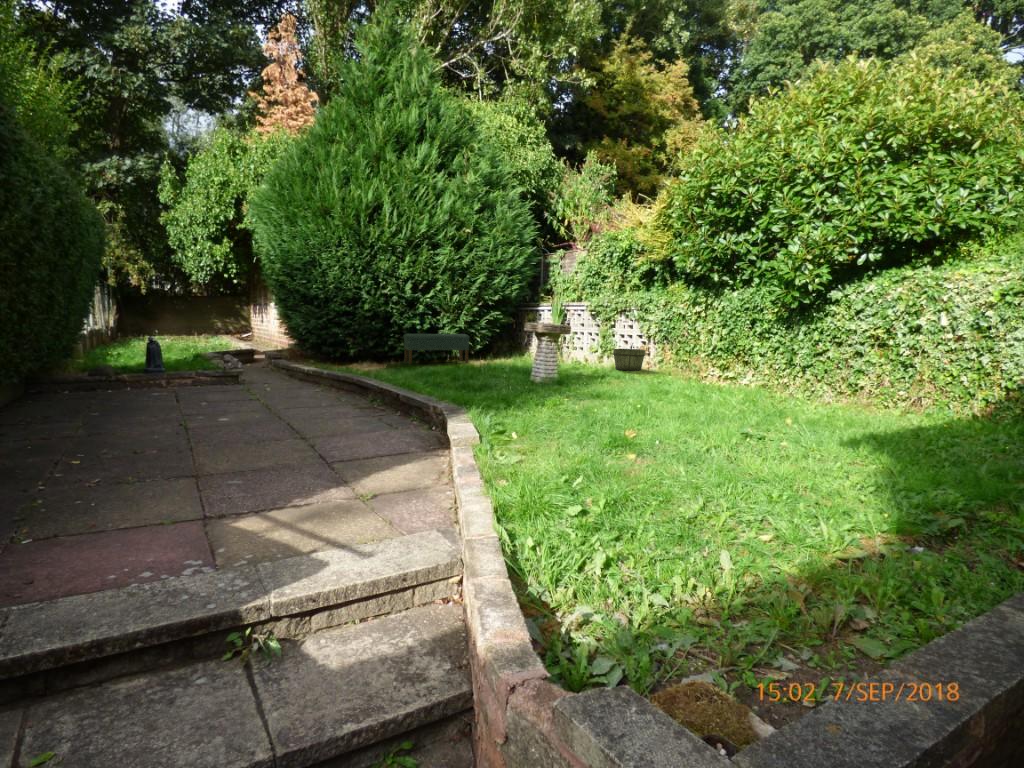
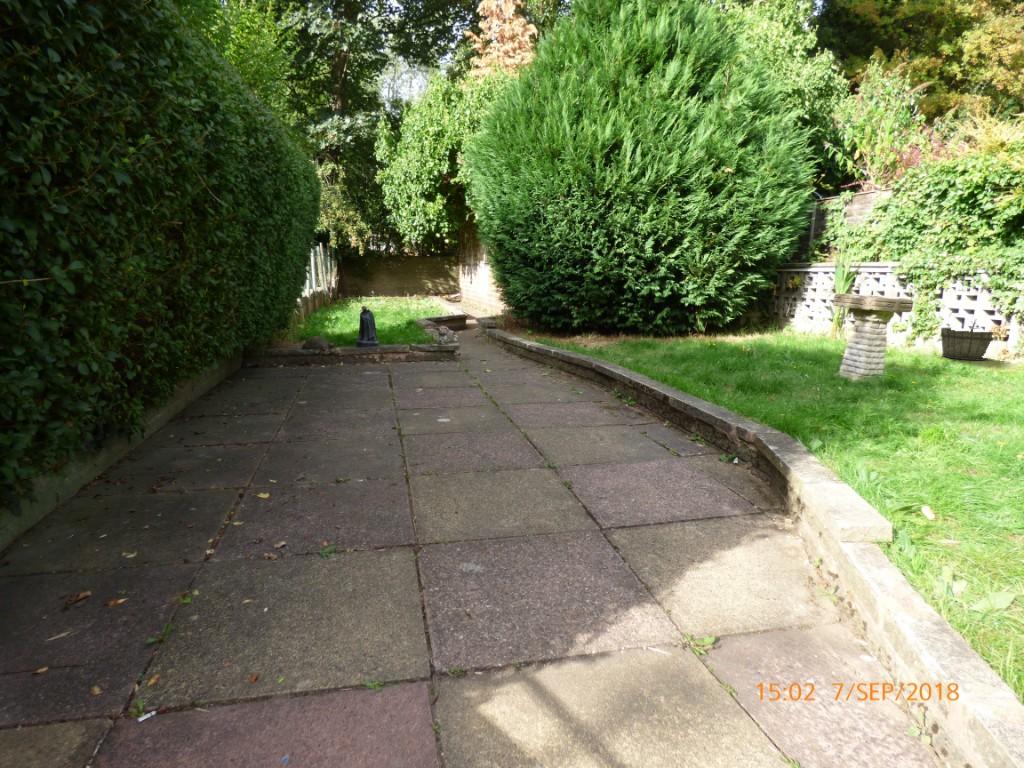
bench: present [404,334,470,364] -> none [637,302,722,340]

